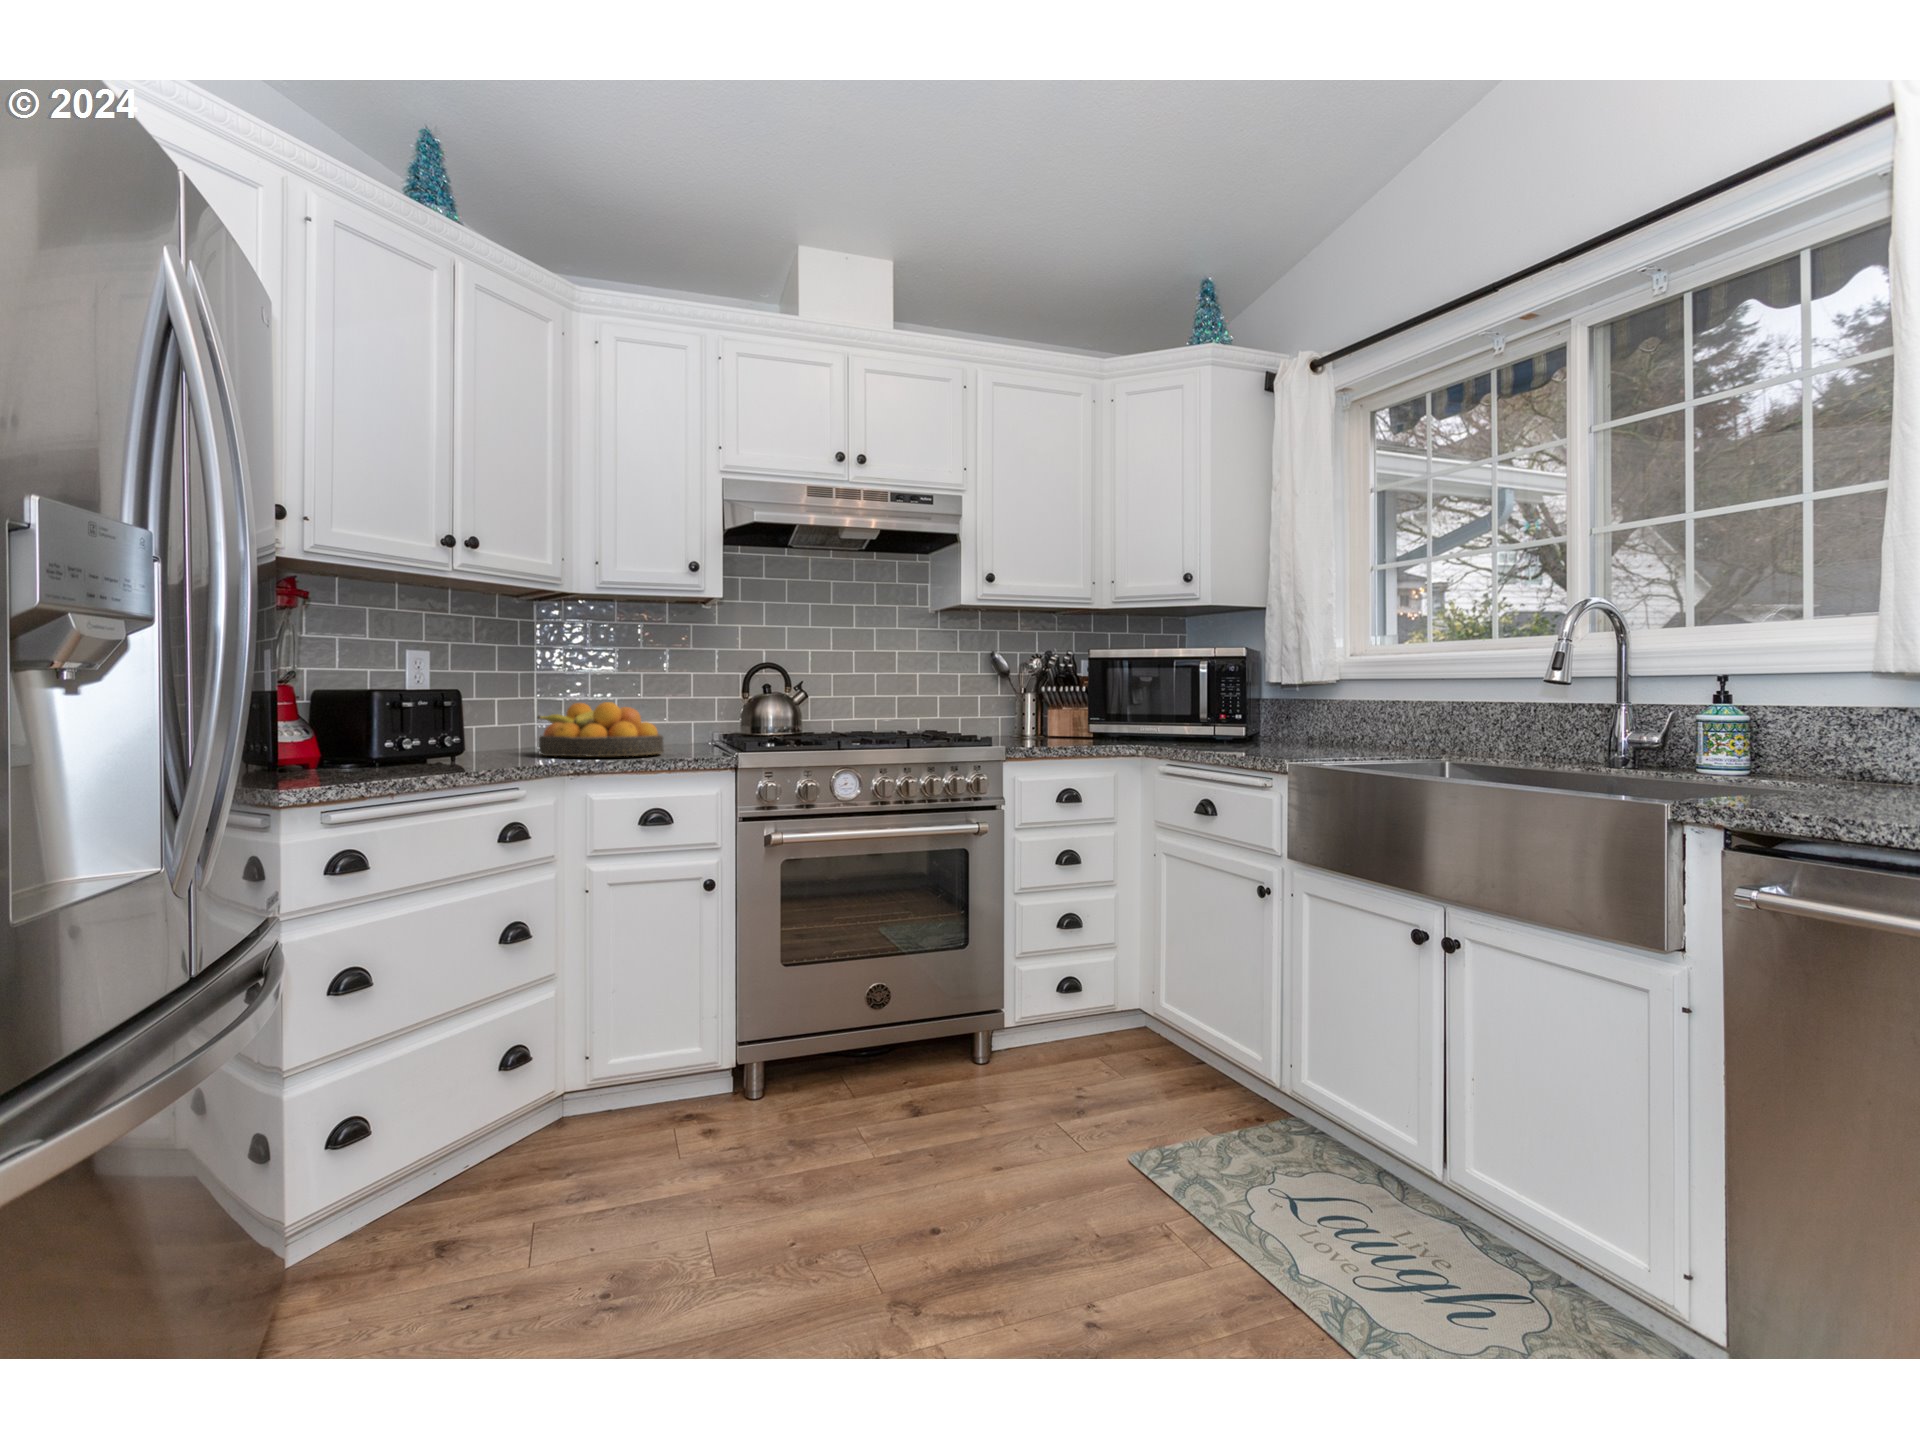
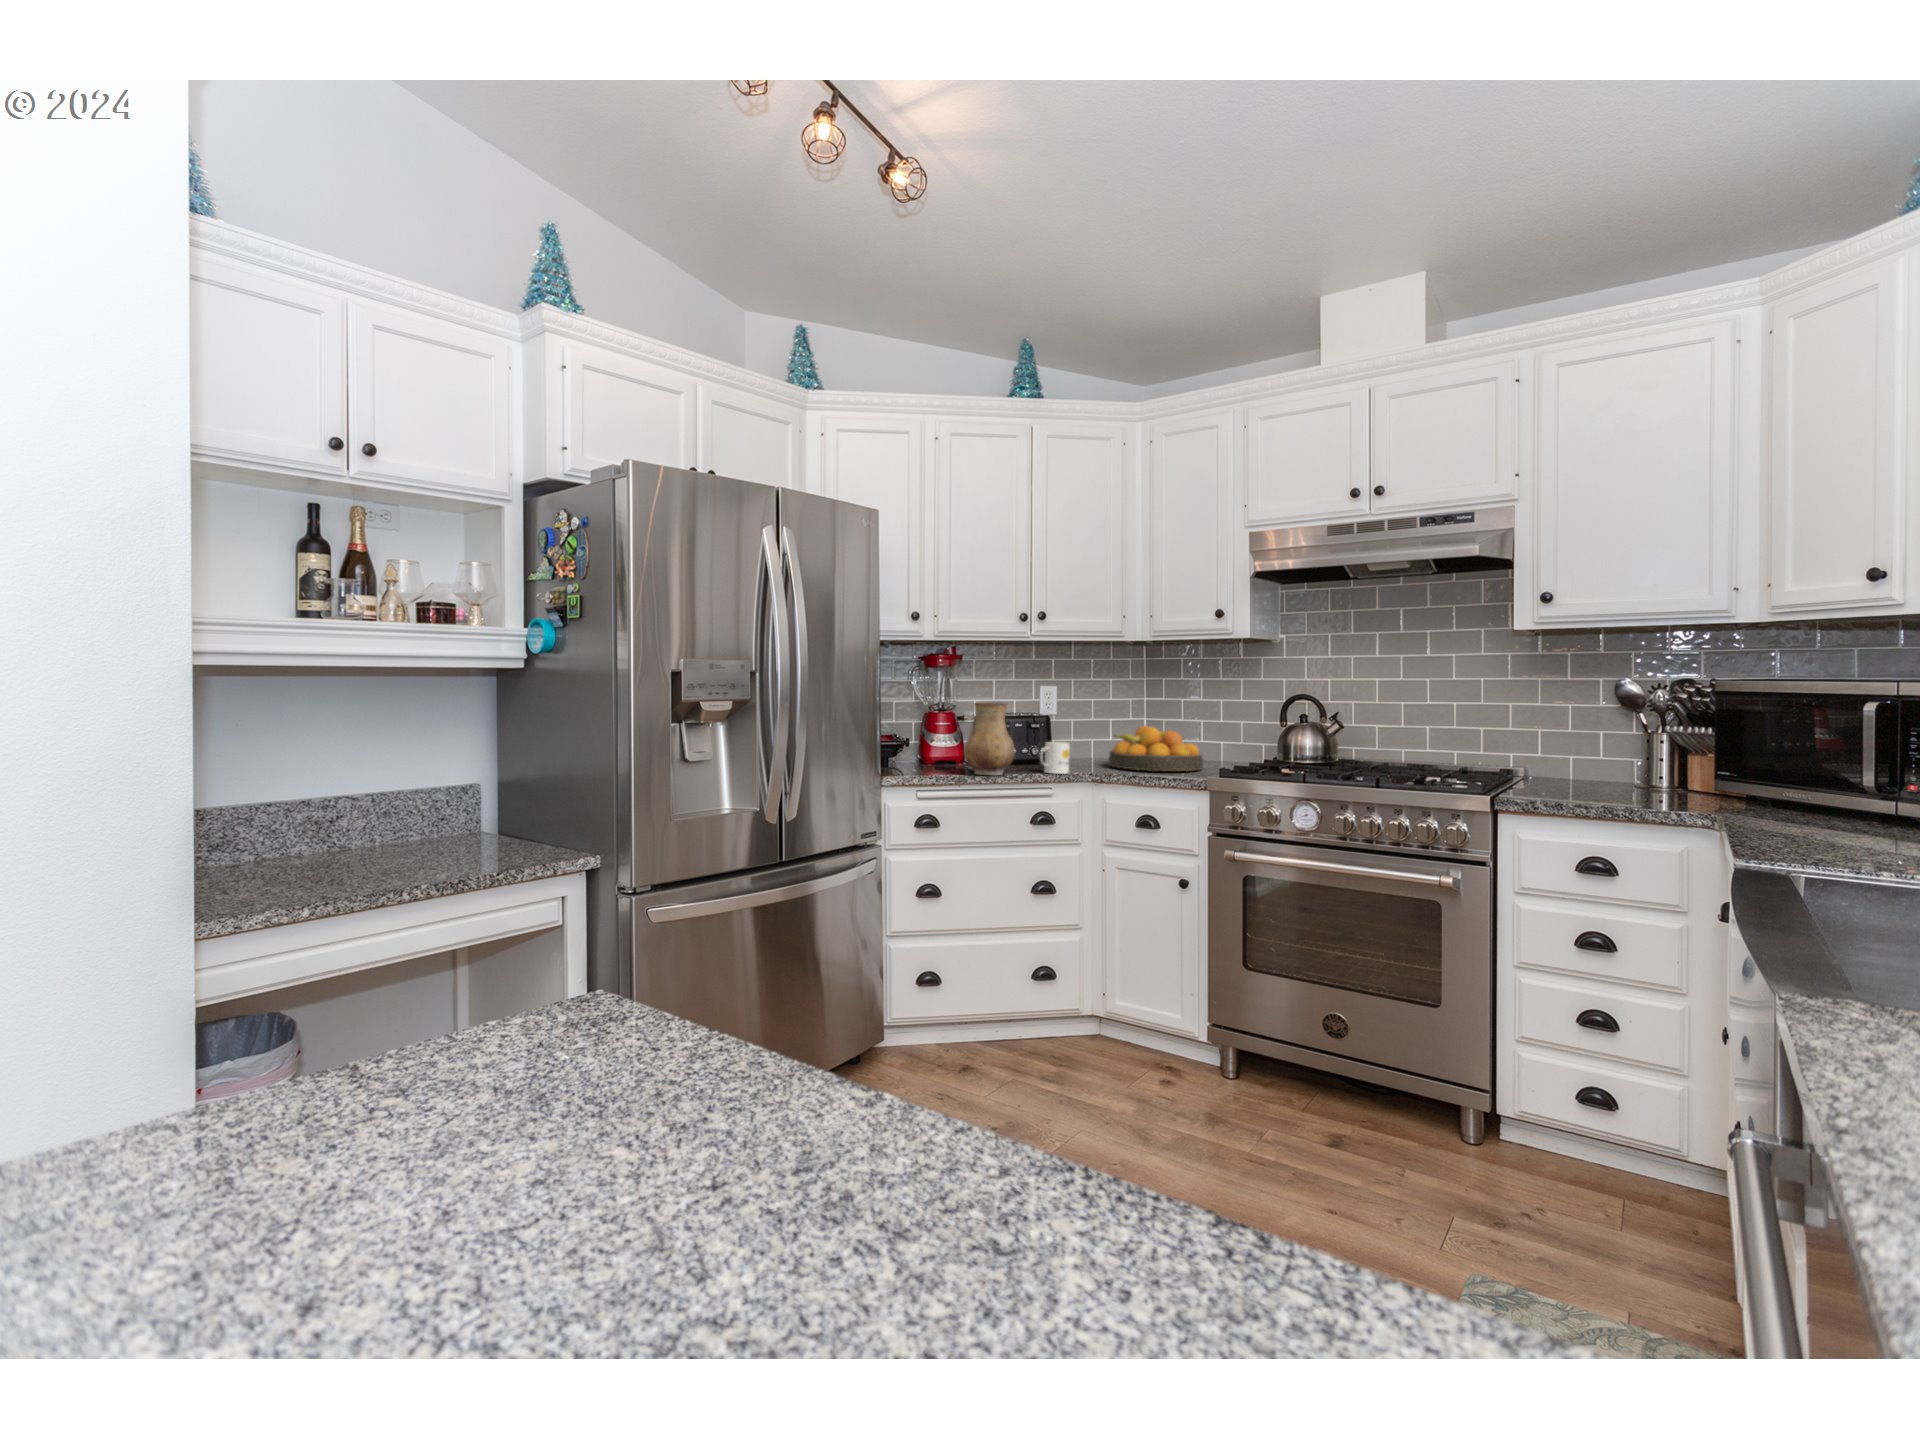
ceramic pitcher: none [375,662,465,775] -> present [964,702,1015,775]
mug: none [489,723,529,767] -> present [1040,742,1070,774]

